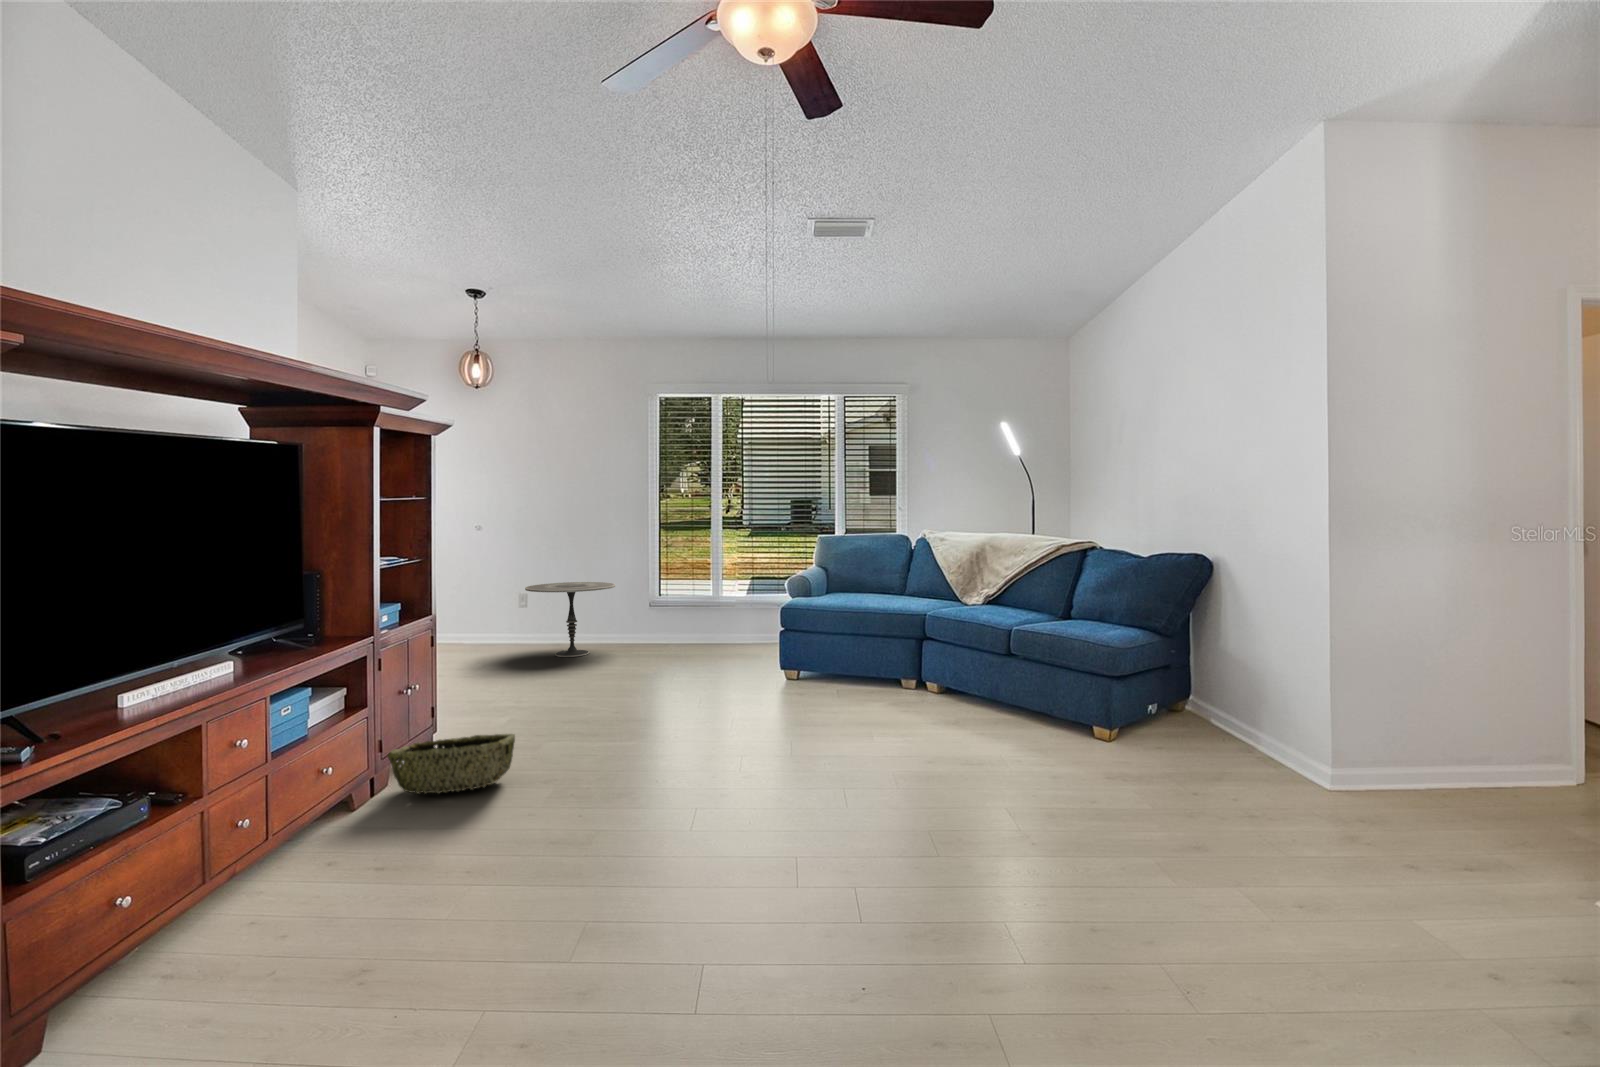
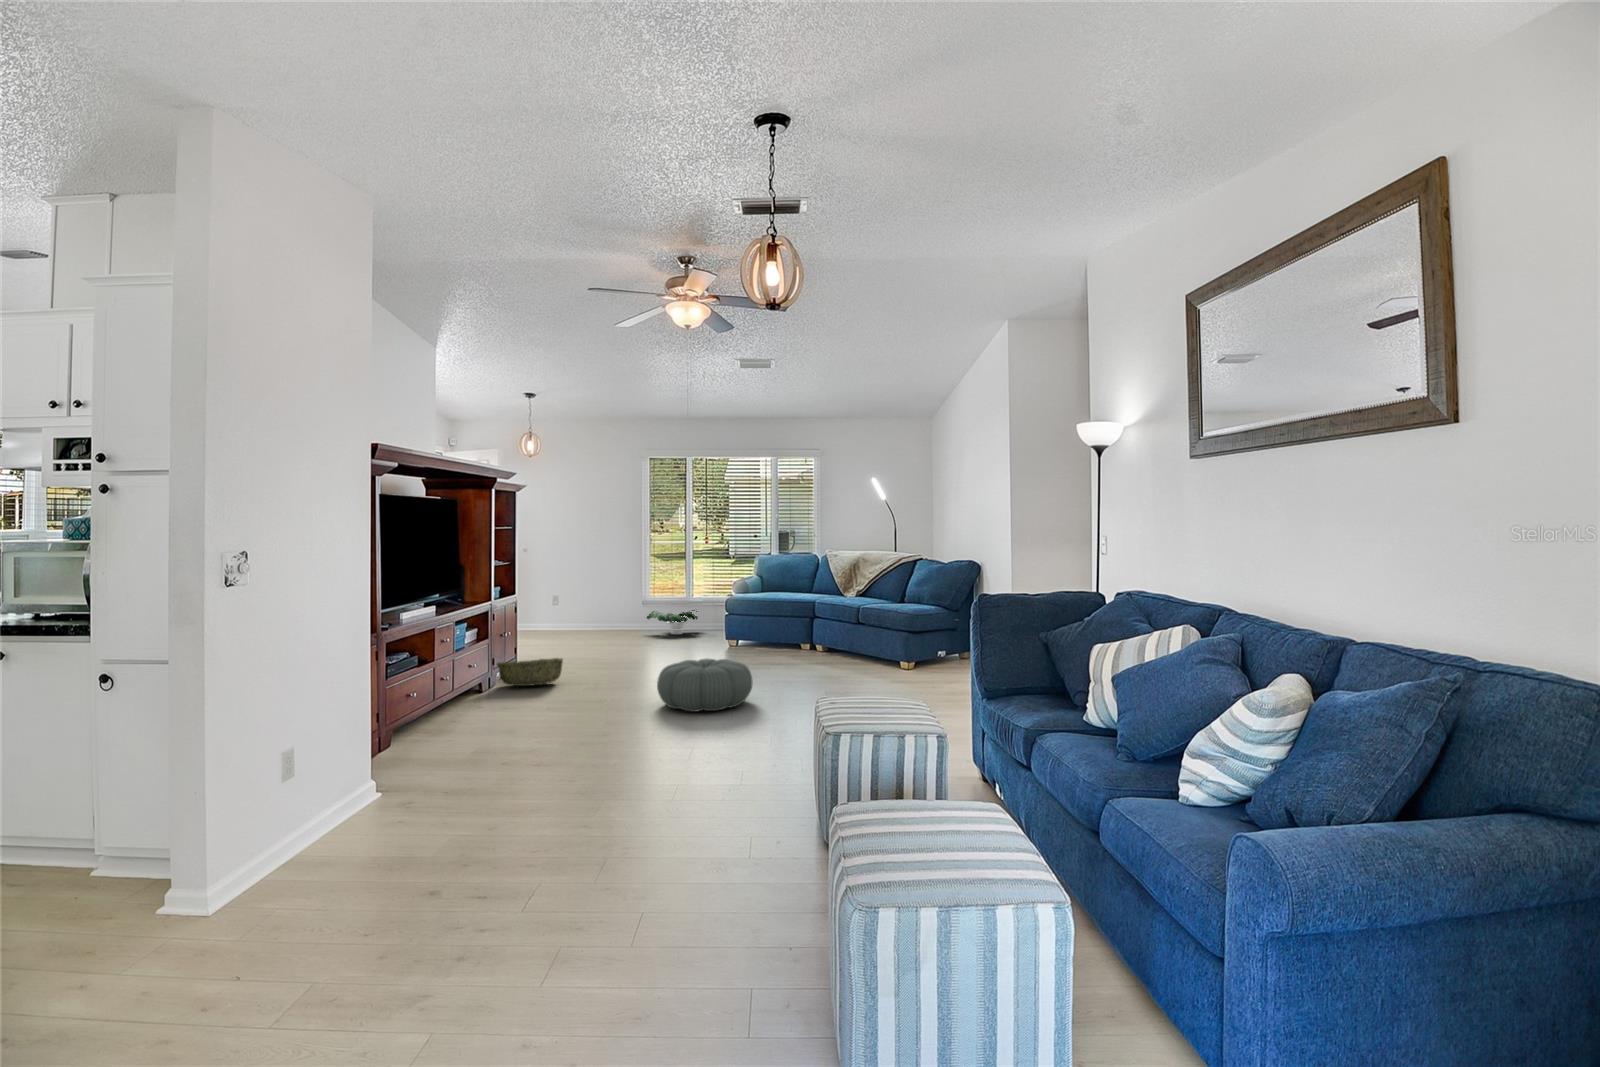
side table: present [525,582,615,657] -> none [559,587,620,637]
potted plant: none [655,614,734,652] -> present [647,610,699,634]
pouf: none [696,758,891,898] -> present [657,658,753,712]

